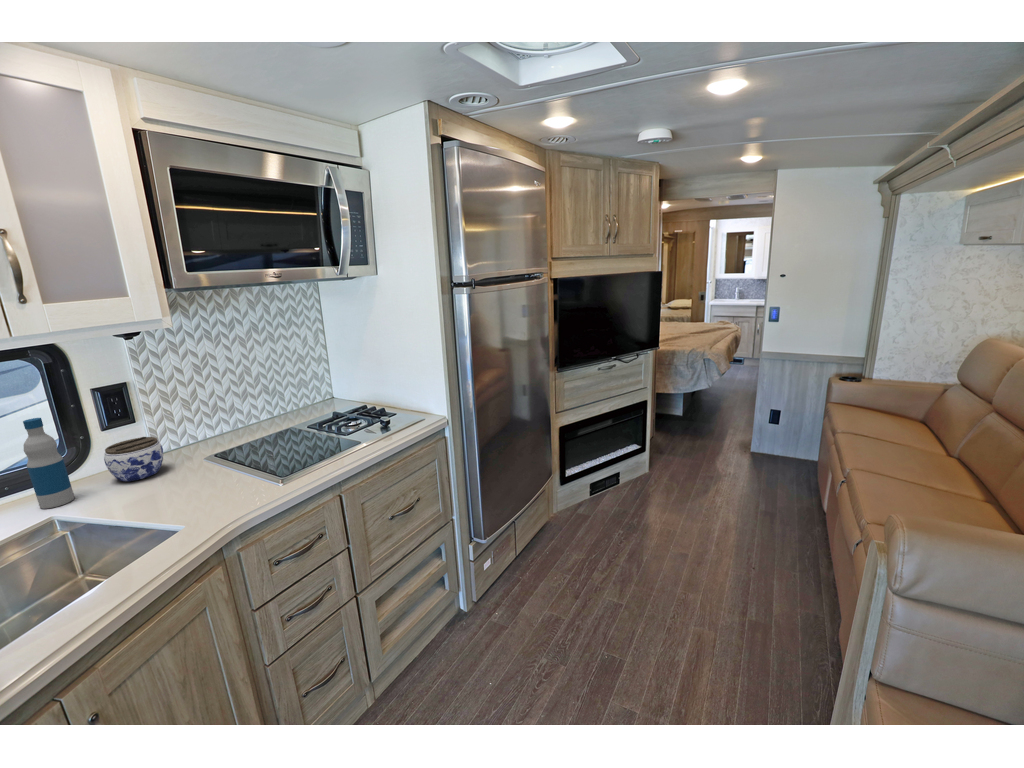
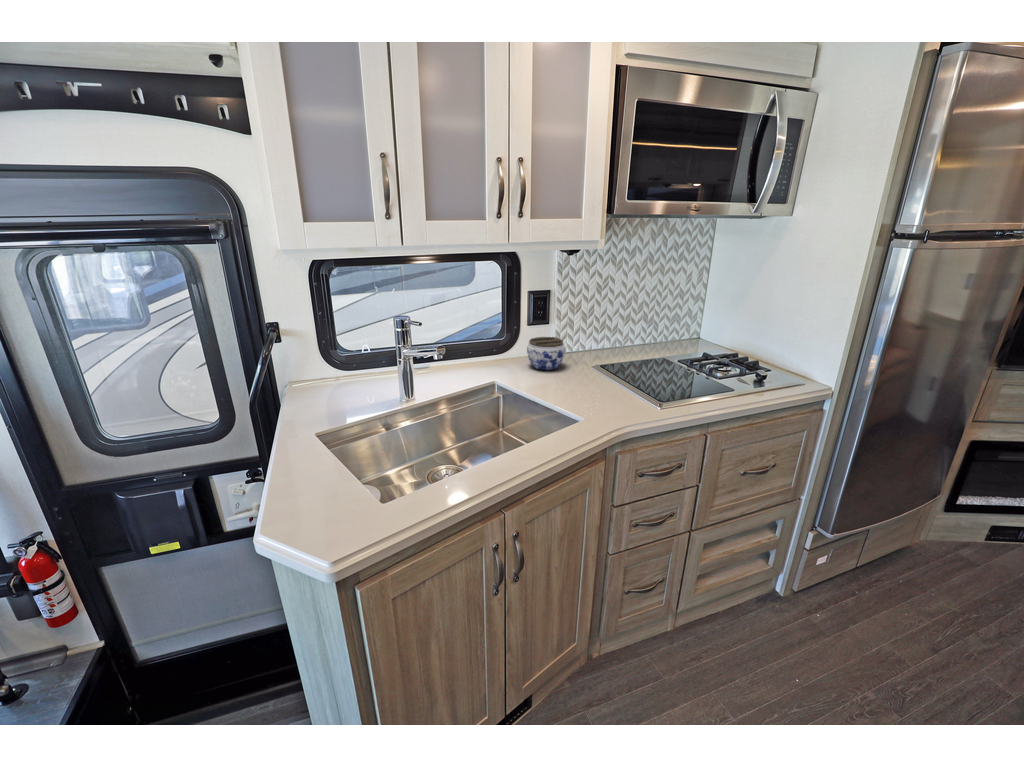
bottle: present [23,418,75,509] -> none [486,306,506,374]

